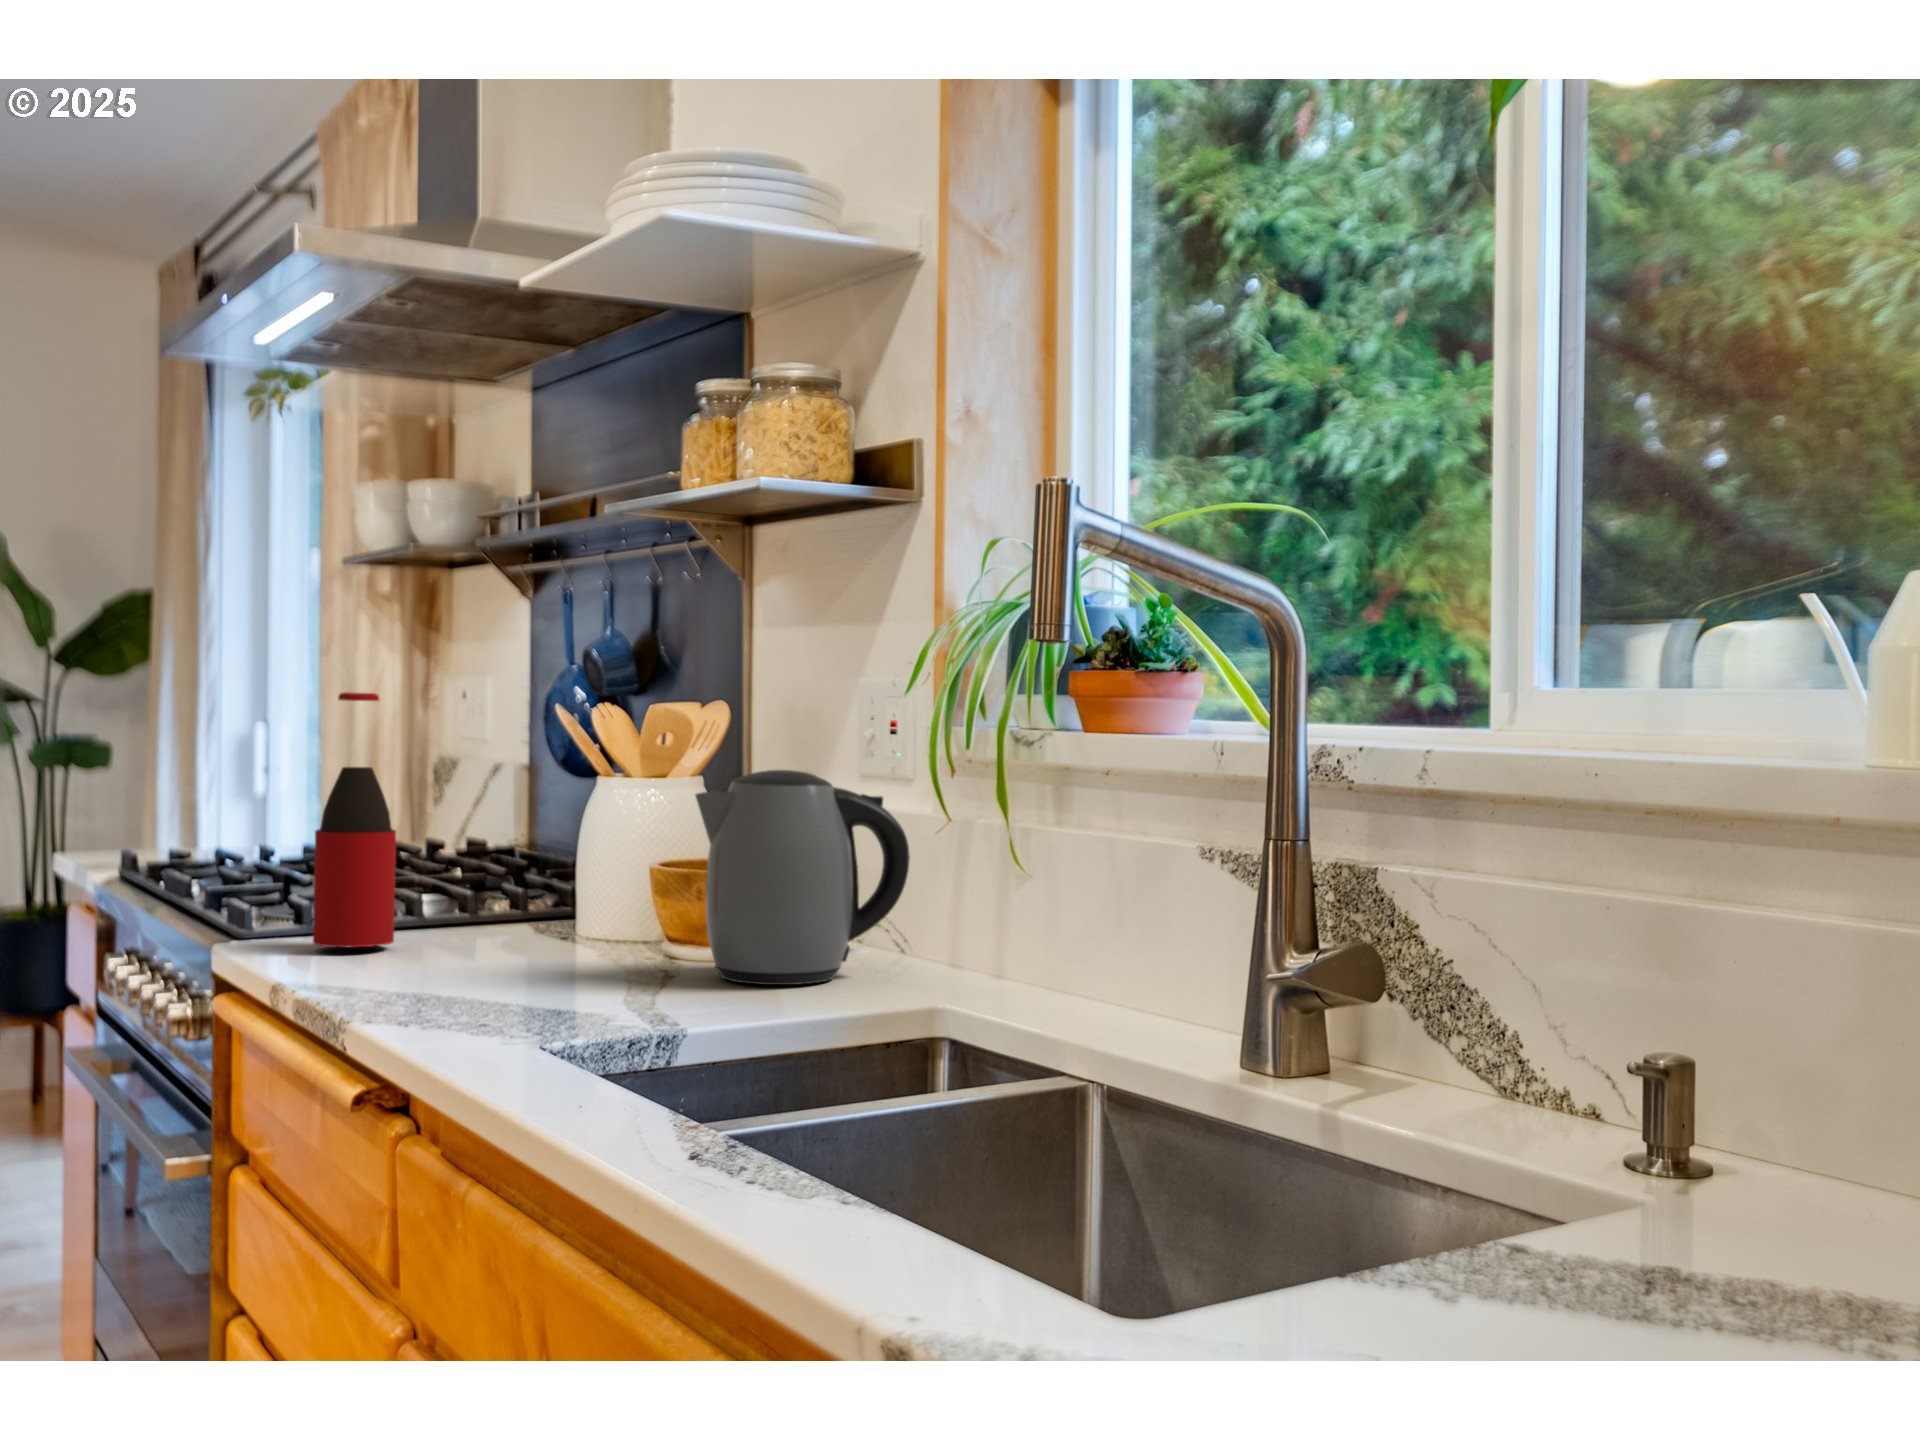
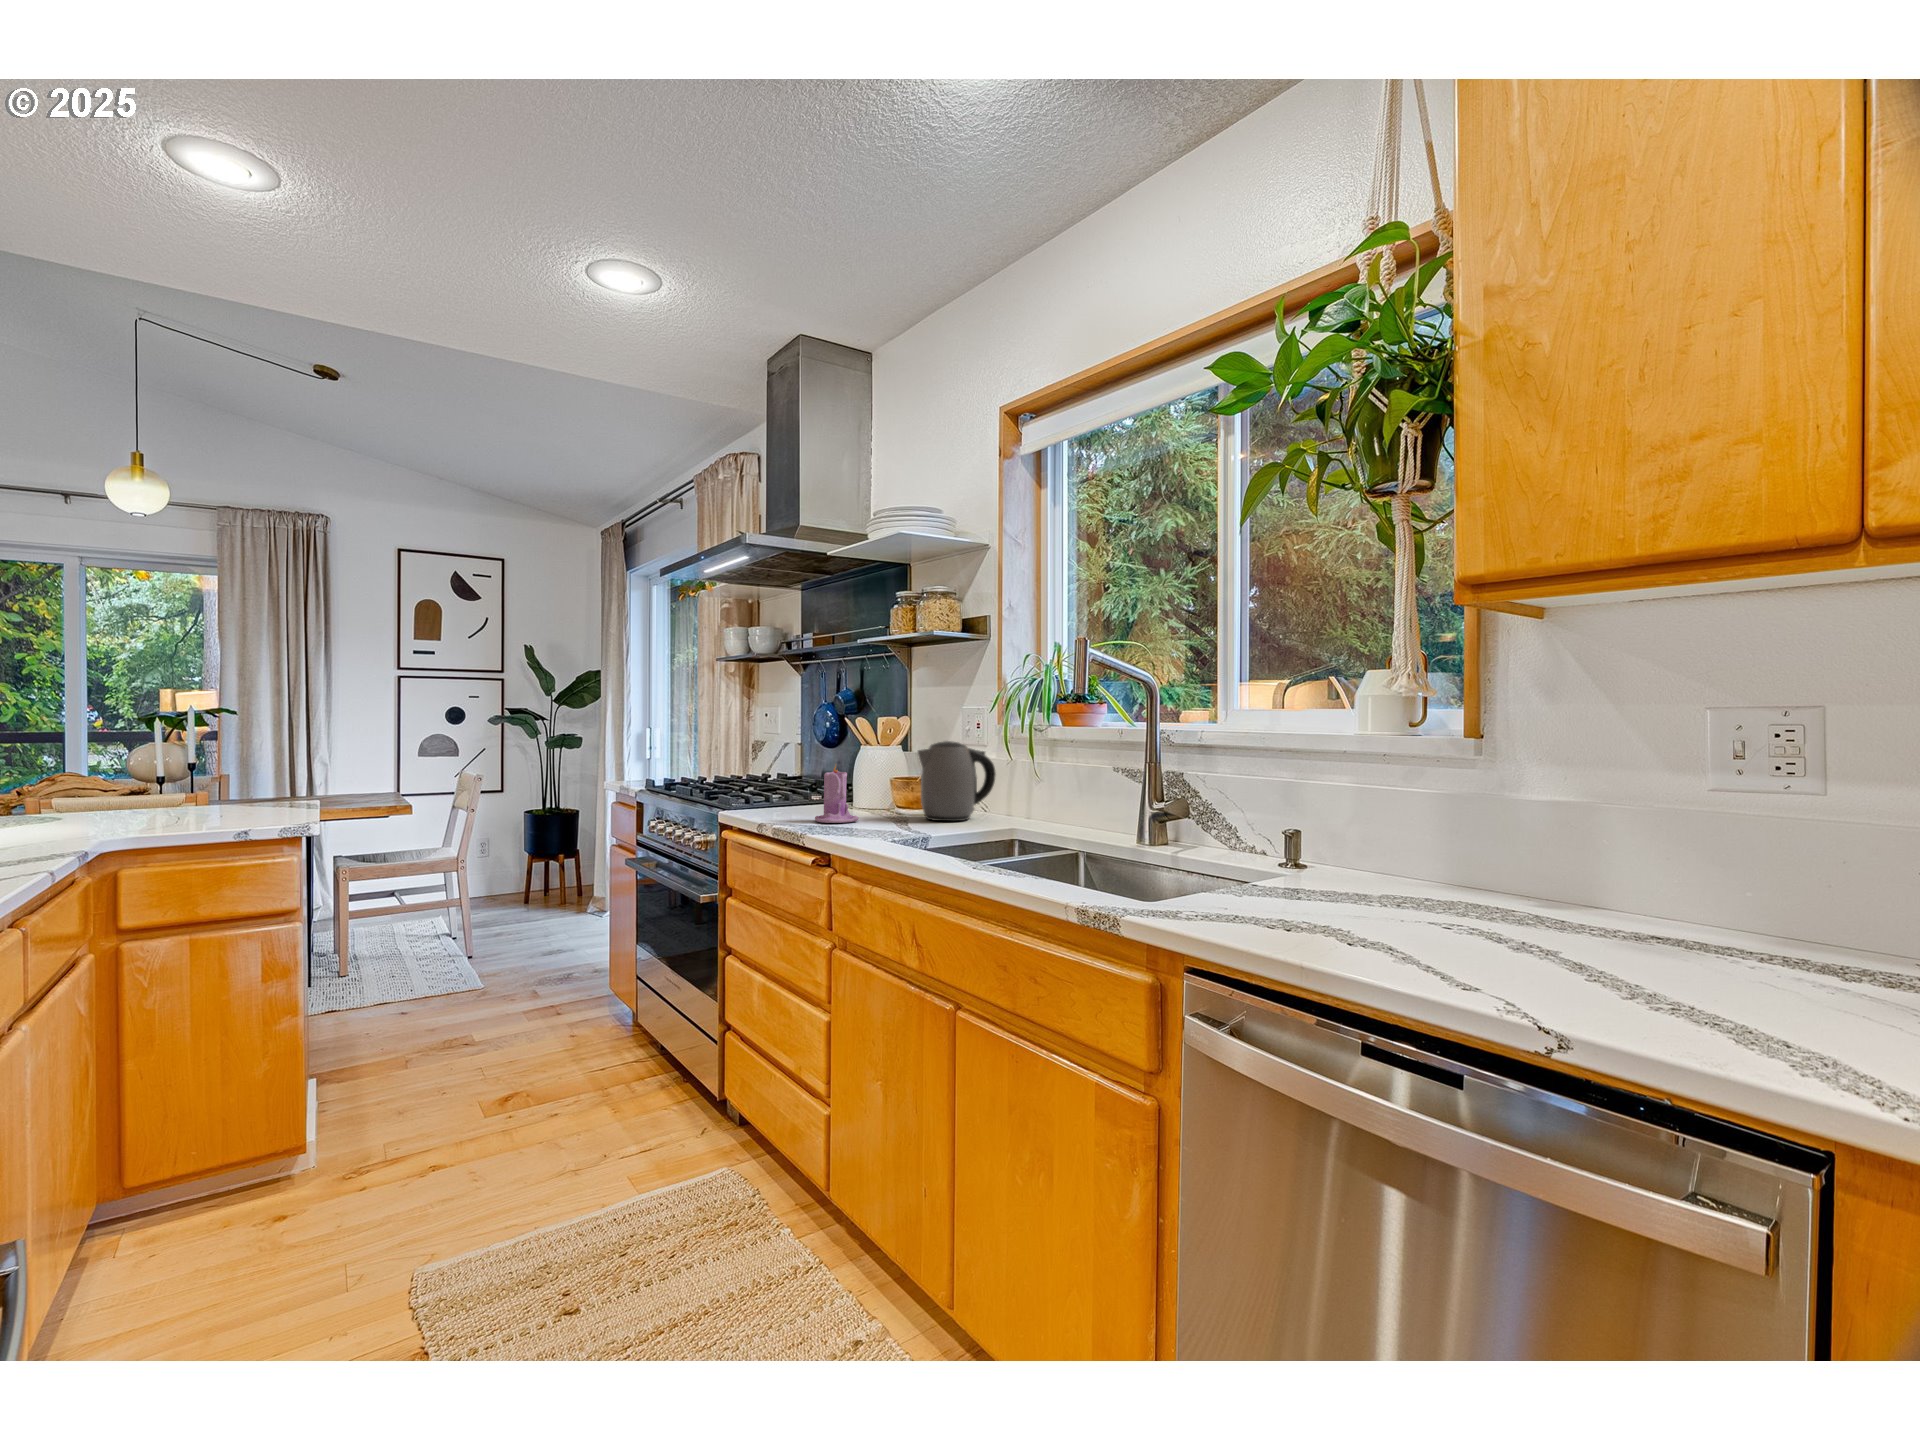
bottle: present [313,692,396,947] -> none [762,713,793,813]
candle: none [416,828,532,987] -> present [815,766,858,823]

